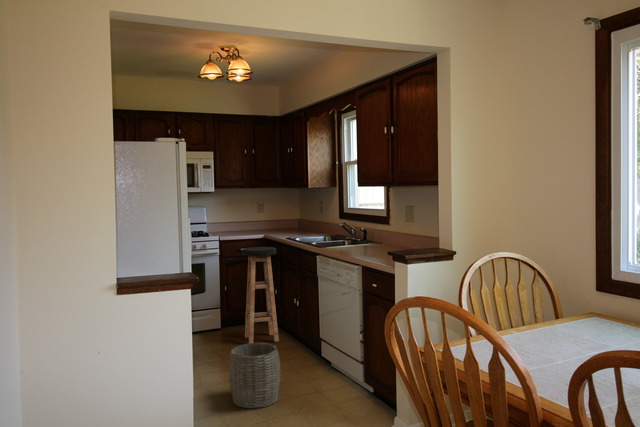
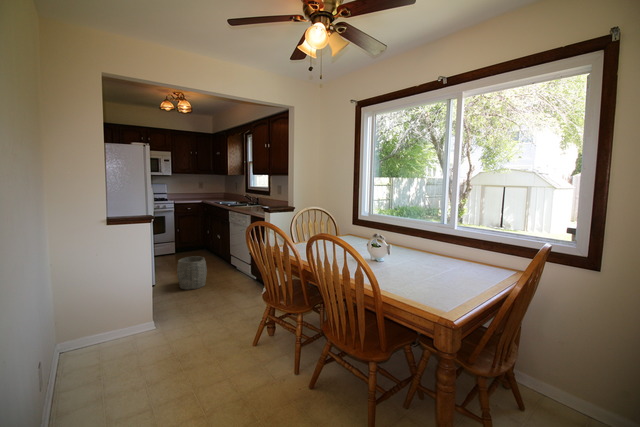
bar stool: present [242,247,279,344] -> none [188,207,209,261]

